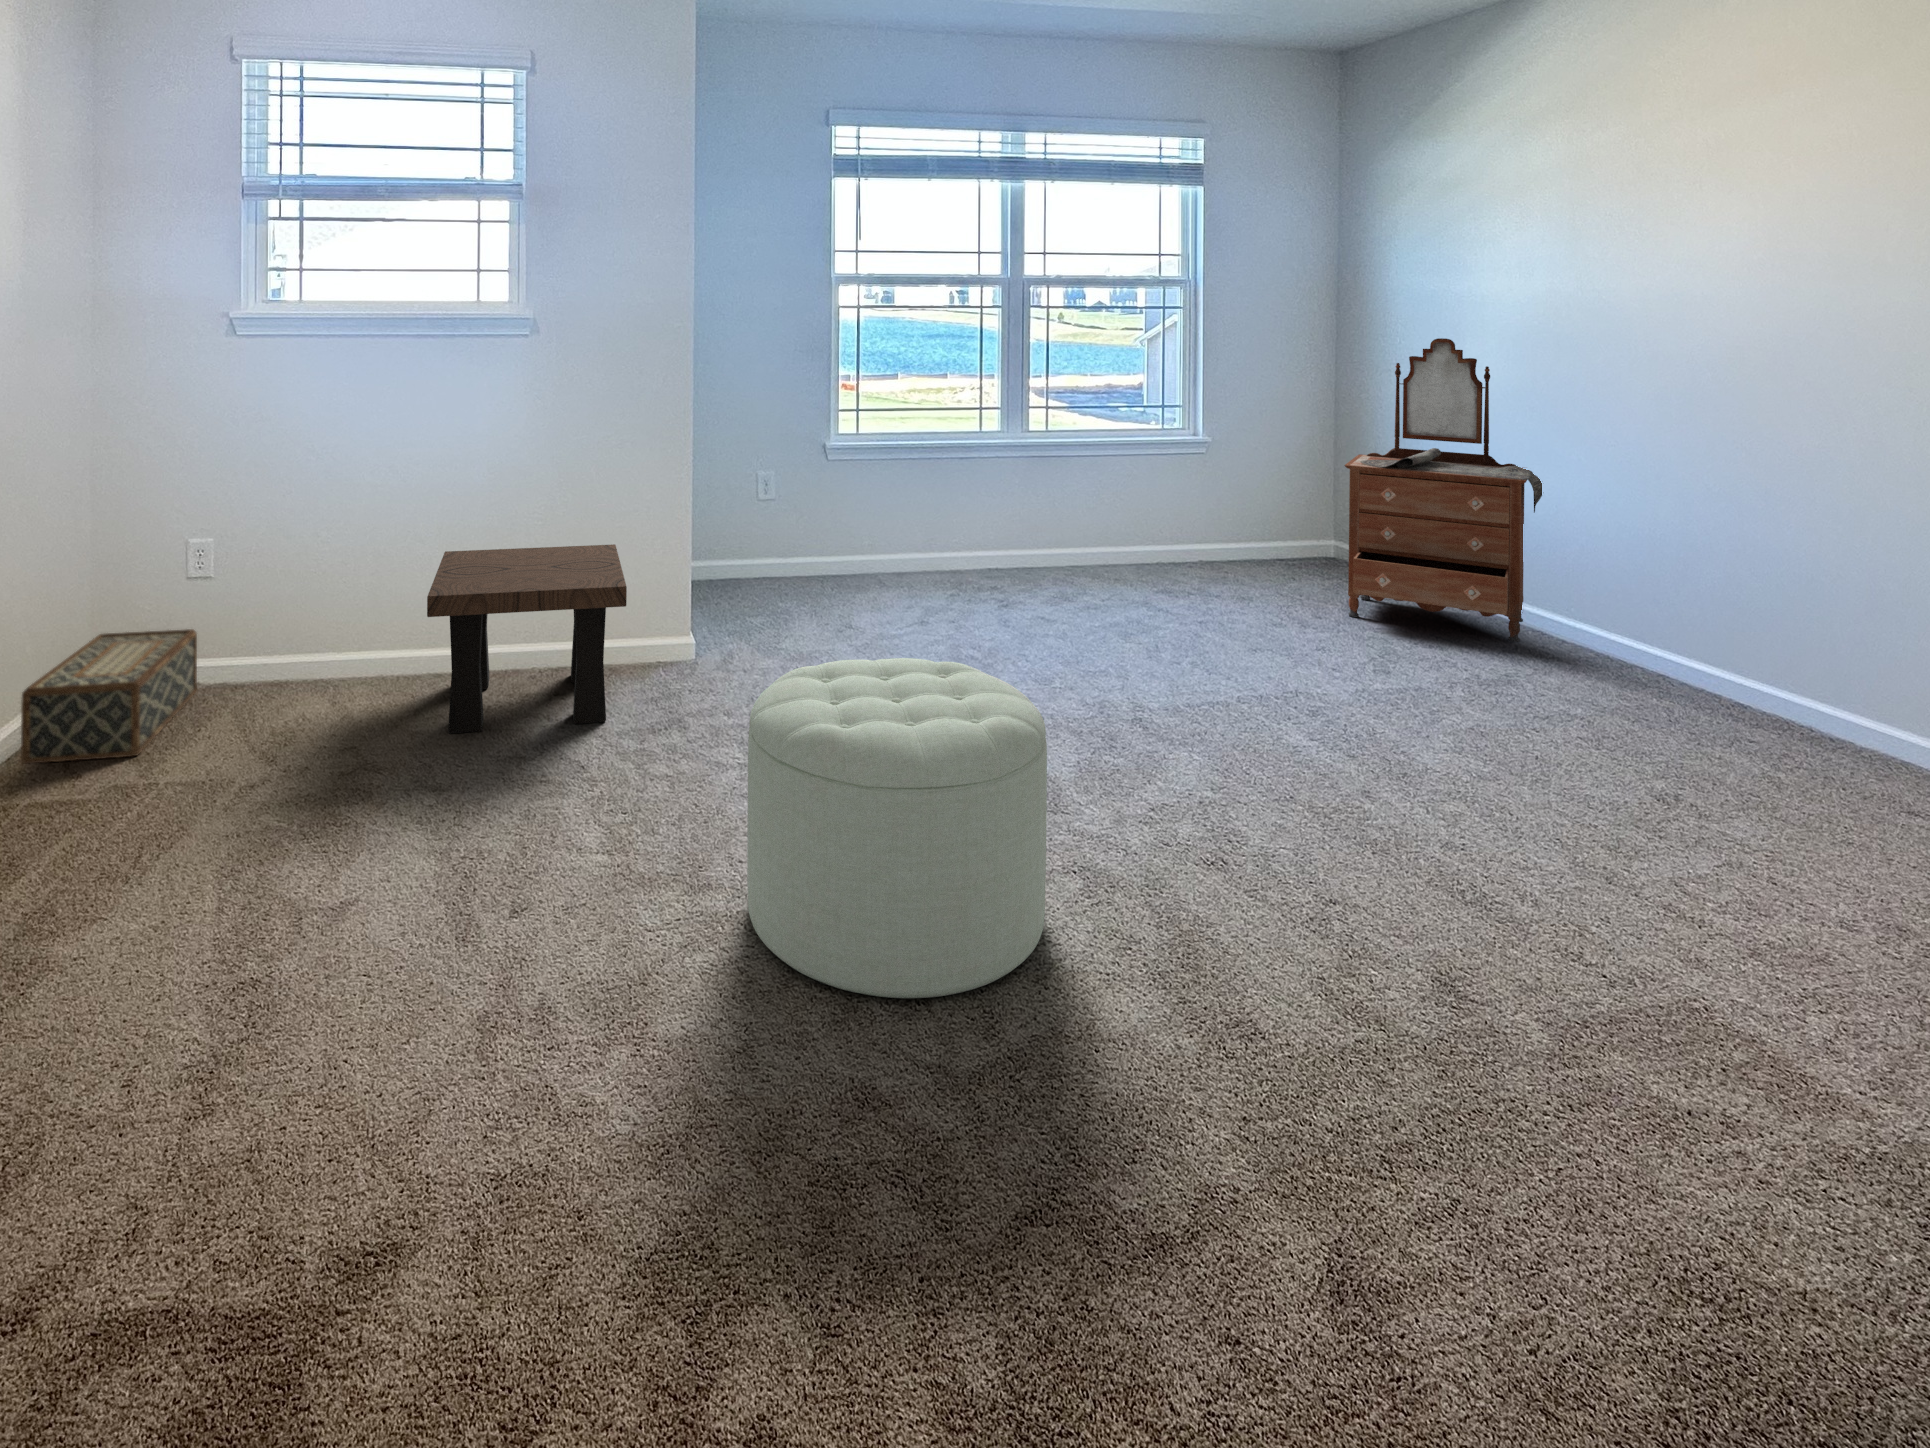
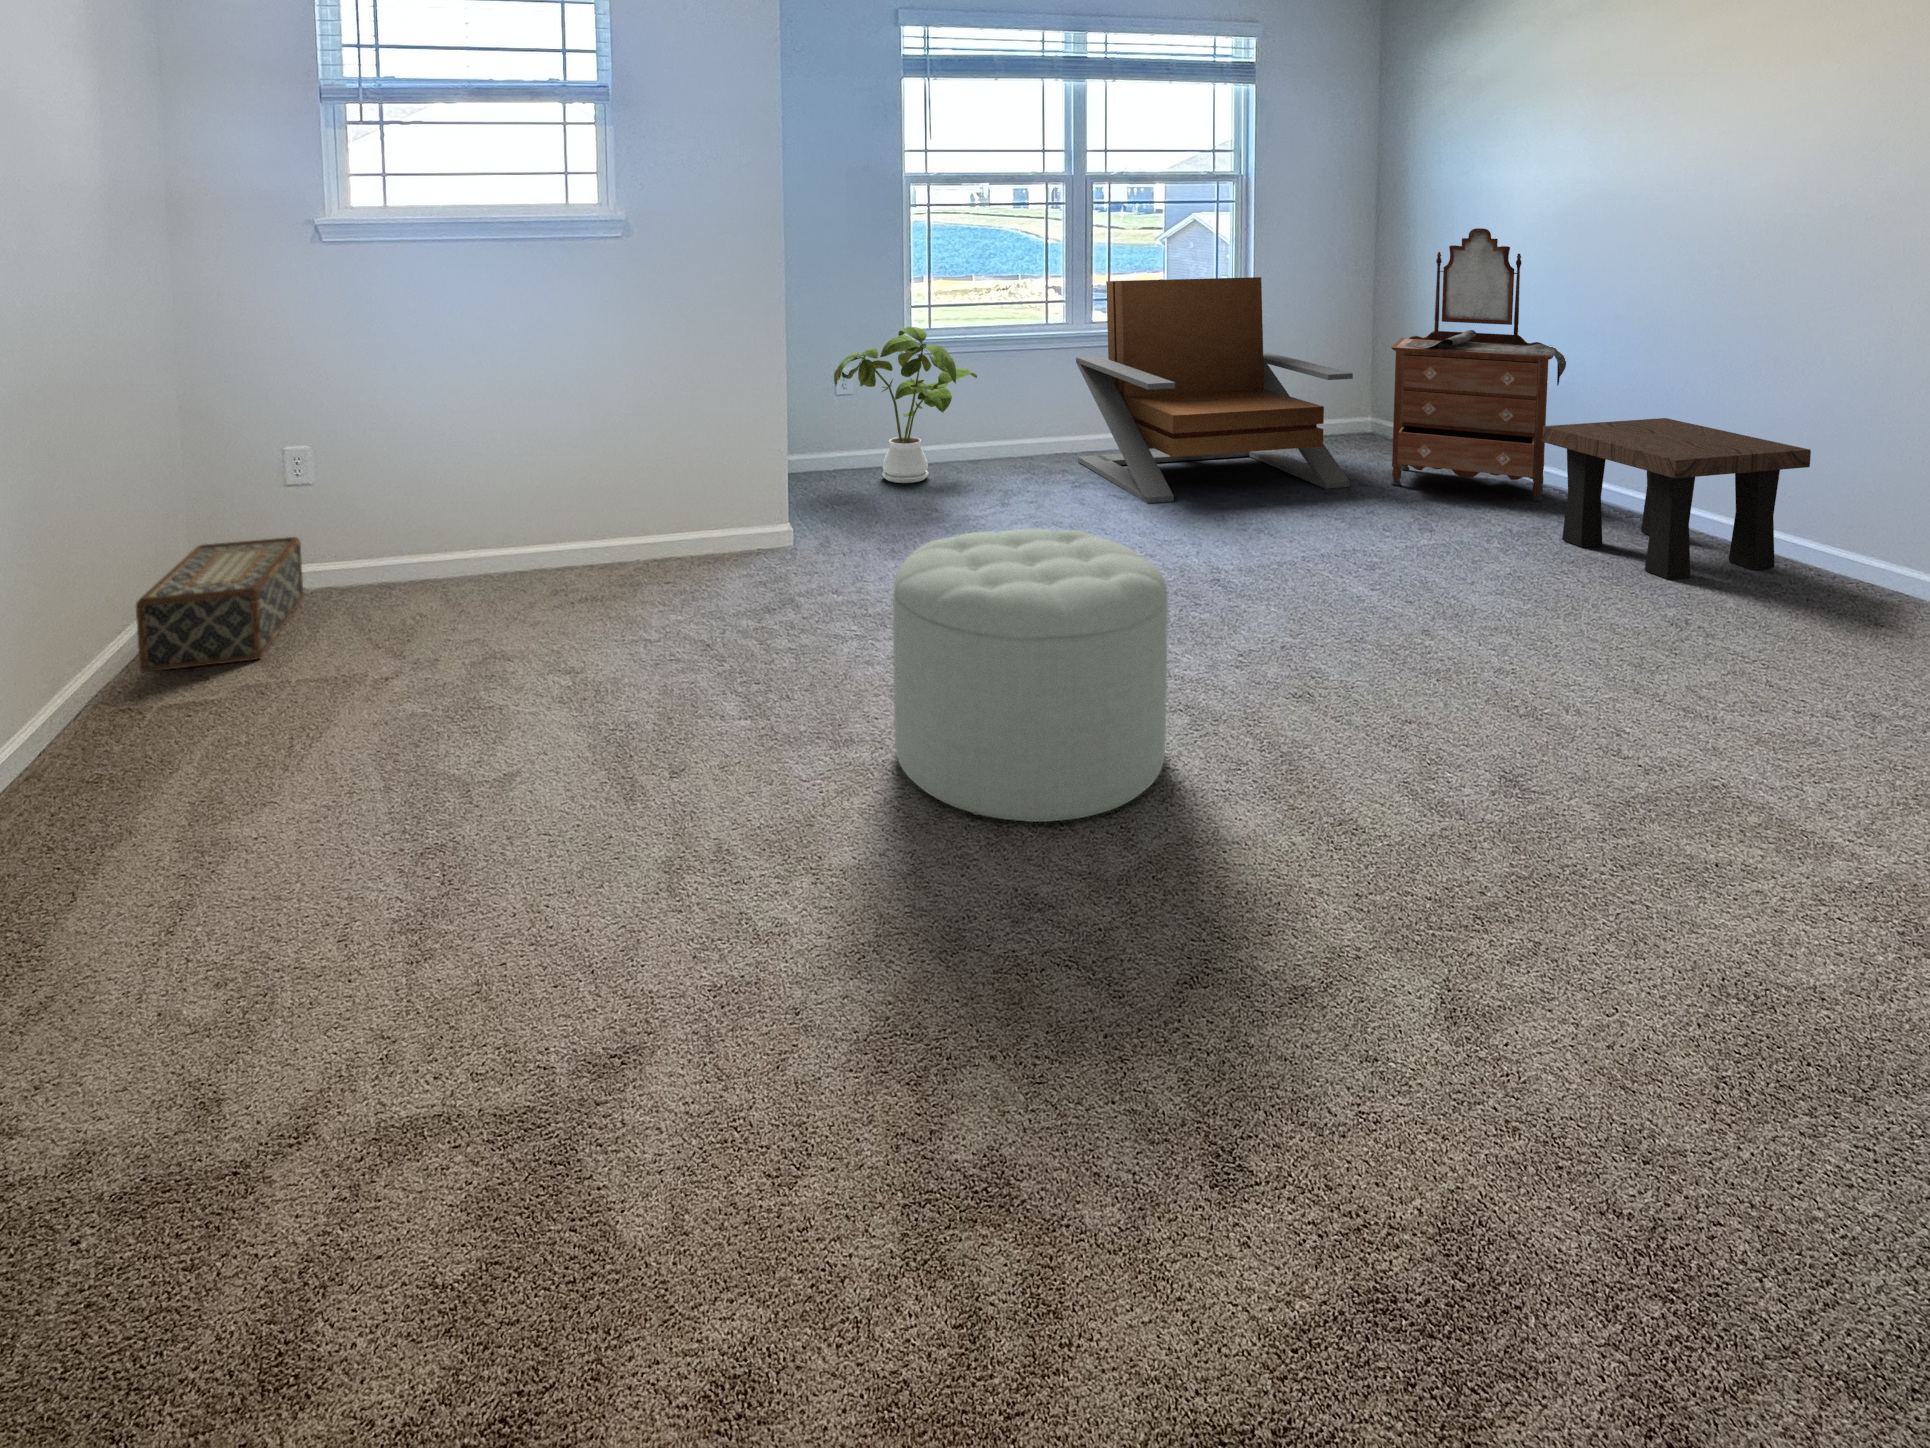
lounge chair: none [1006,386,1302,626] -> present [1076,277,1353,503]
house plant: none [751,430,900,593] -> present [834,327,977,483]
side table: present [427,544,627,734] -> present [1542,418,1811,580]

